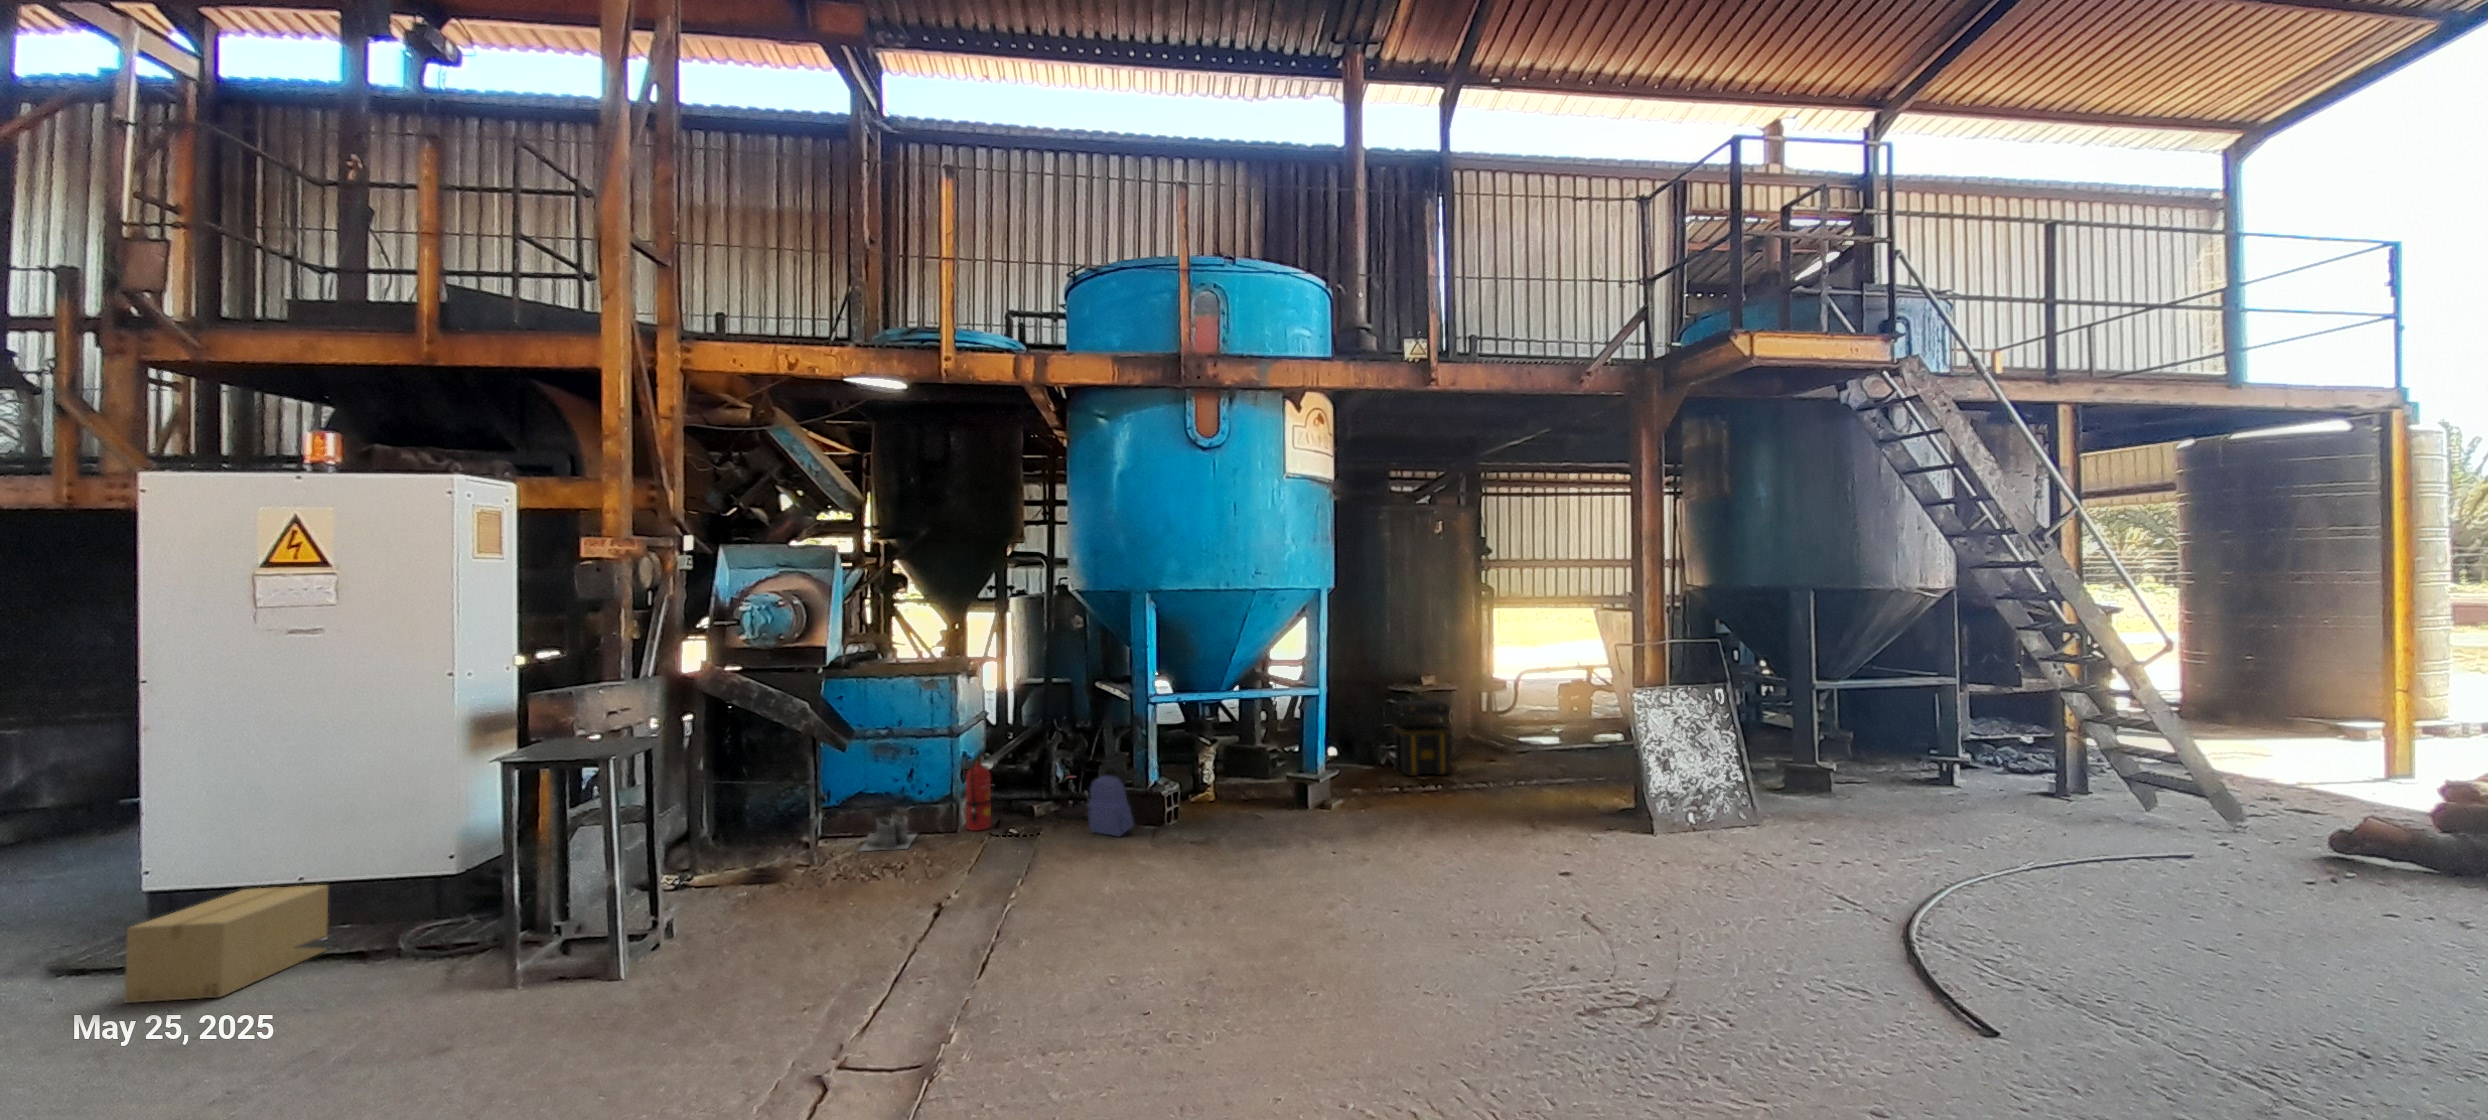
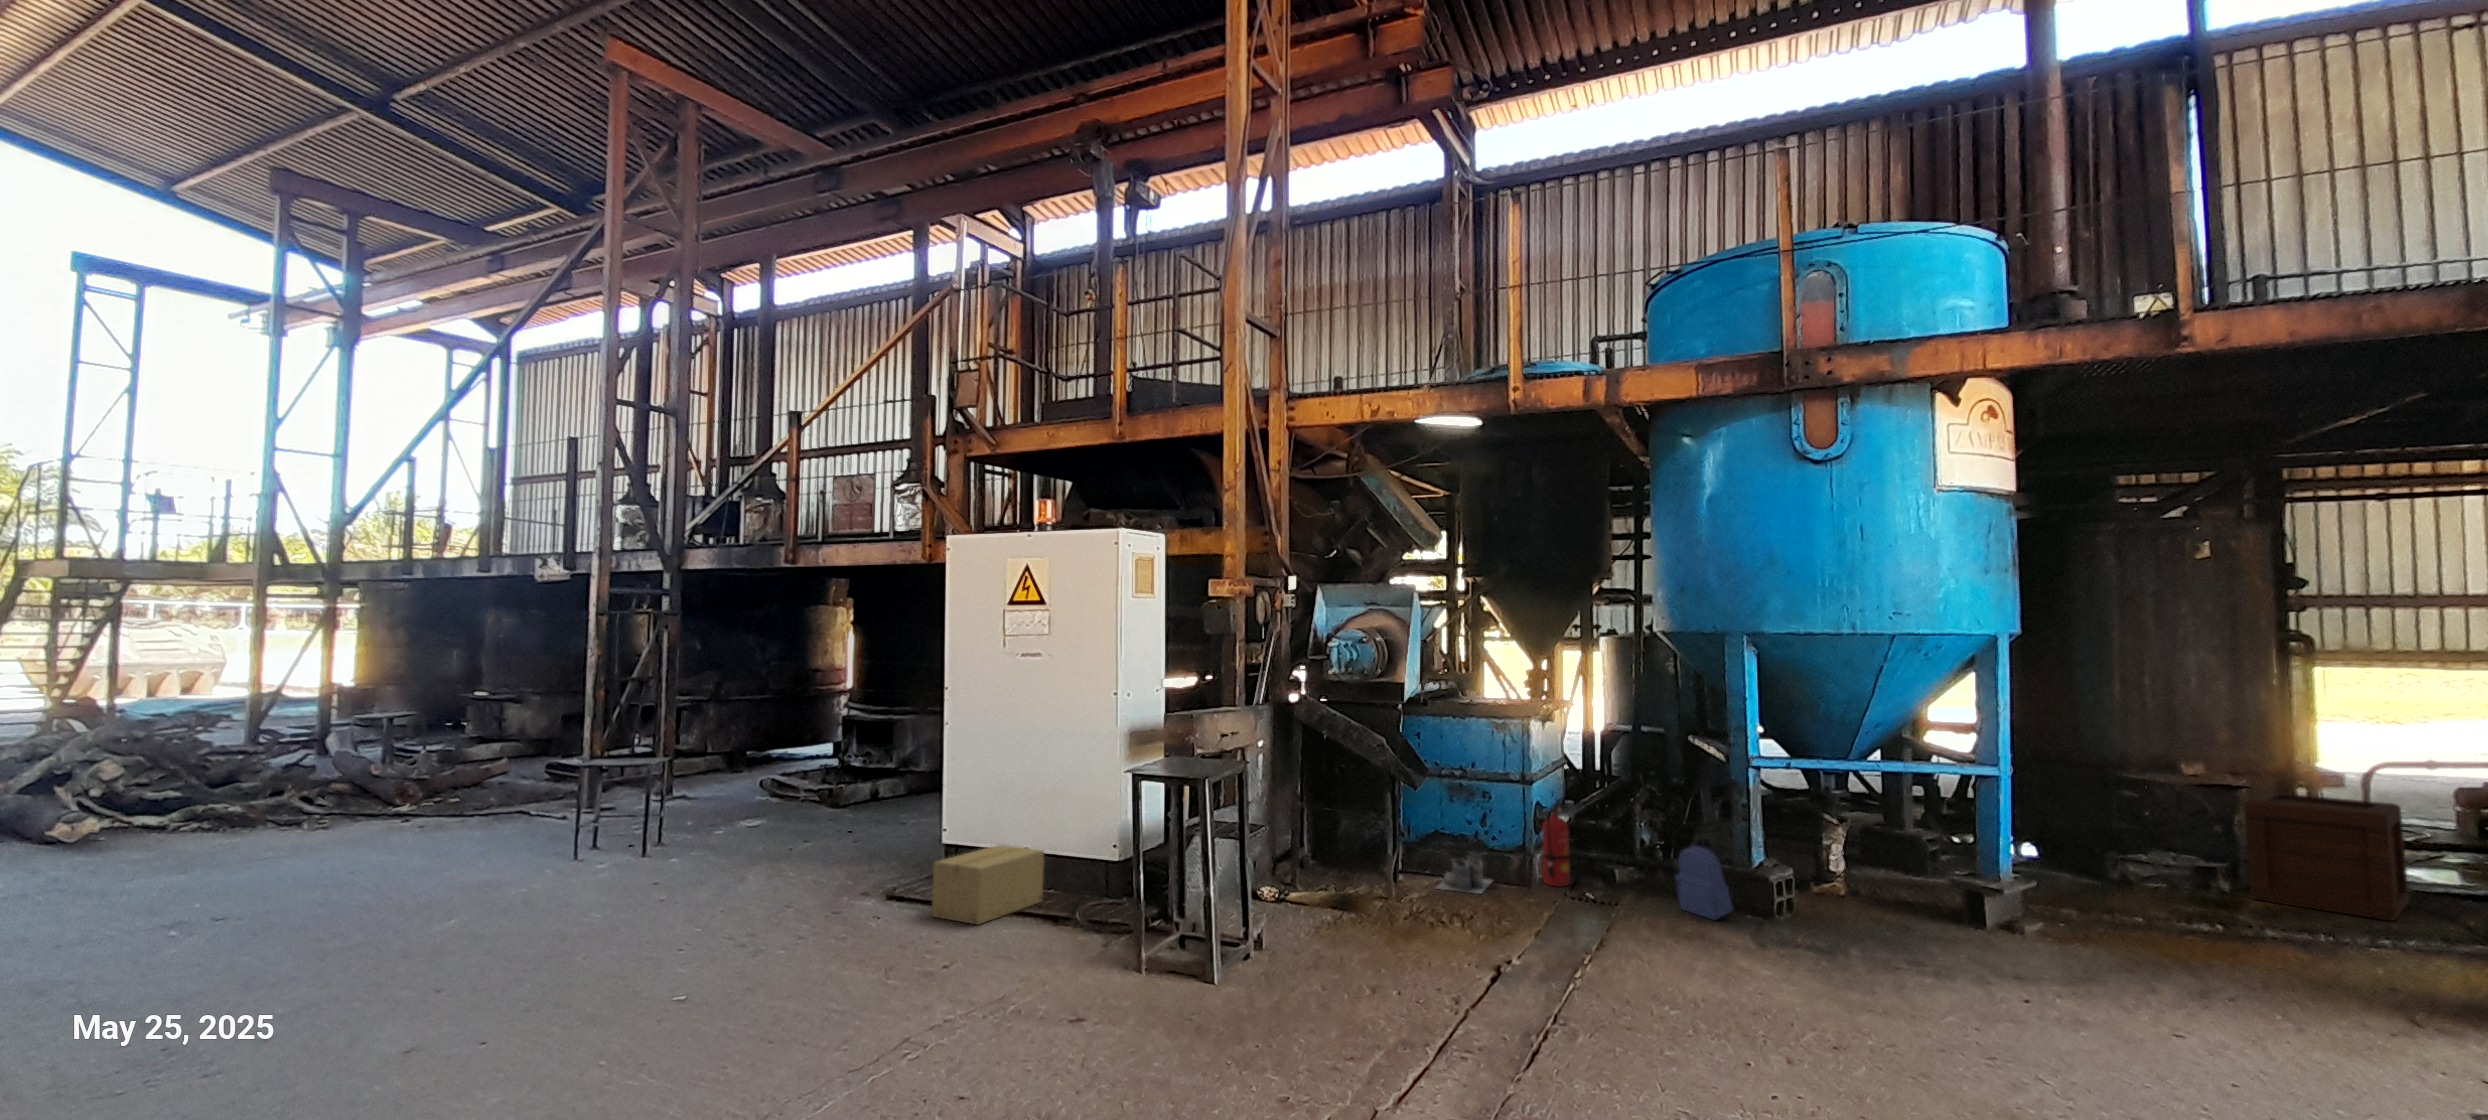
wooden crate: none [1452,691,1528,768] -> present [2244,792,2409,921]
toolbox: present [1393,700,1451,776] -> none [2133,796,2243,911]

